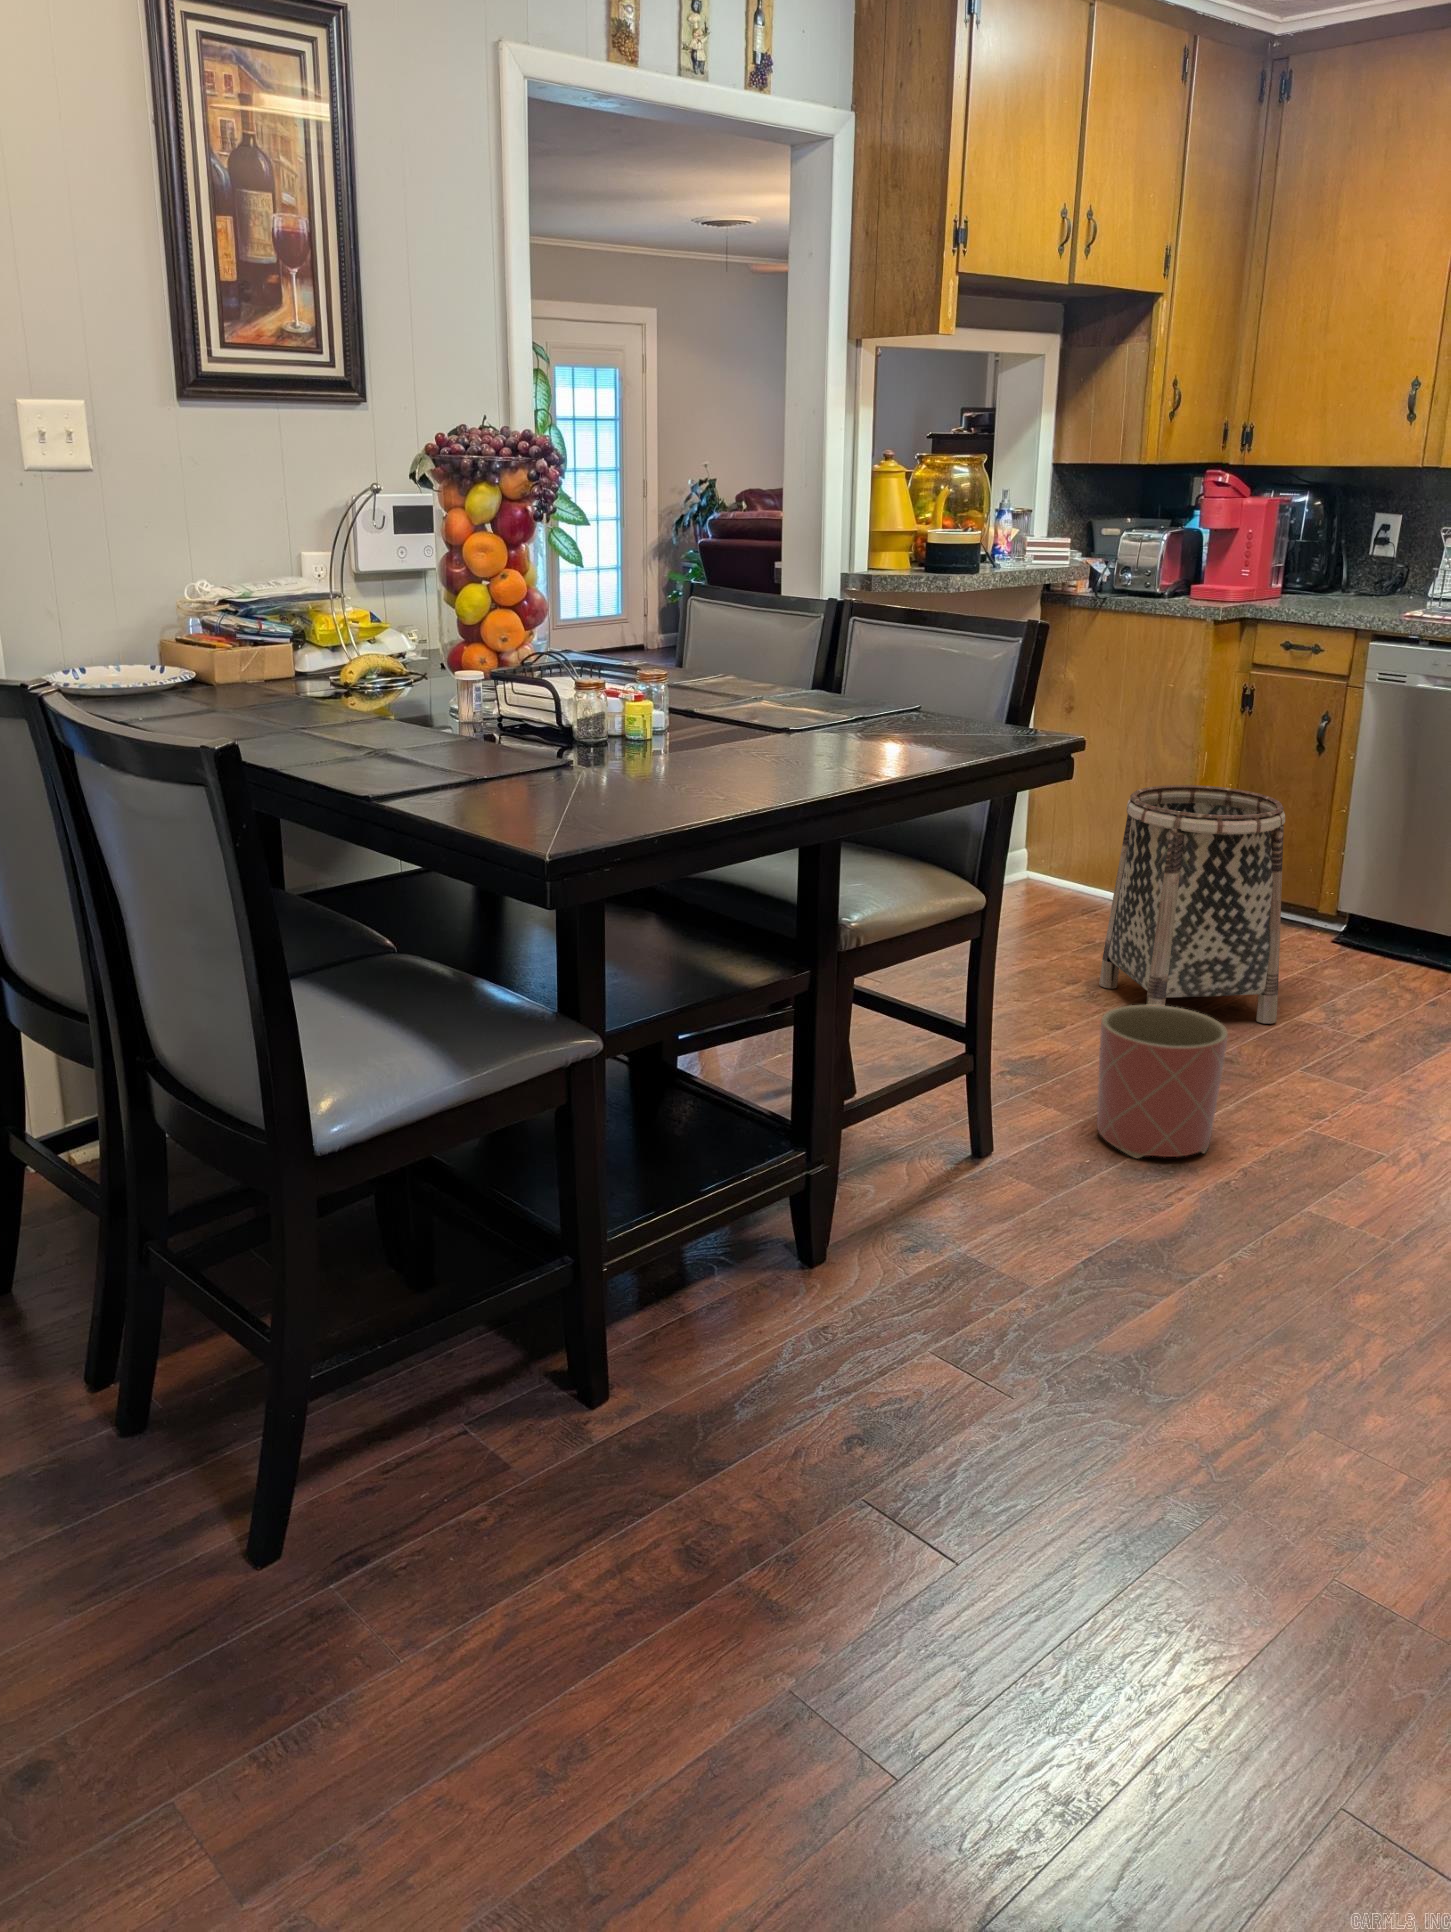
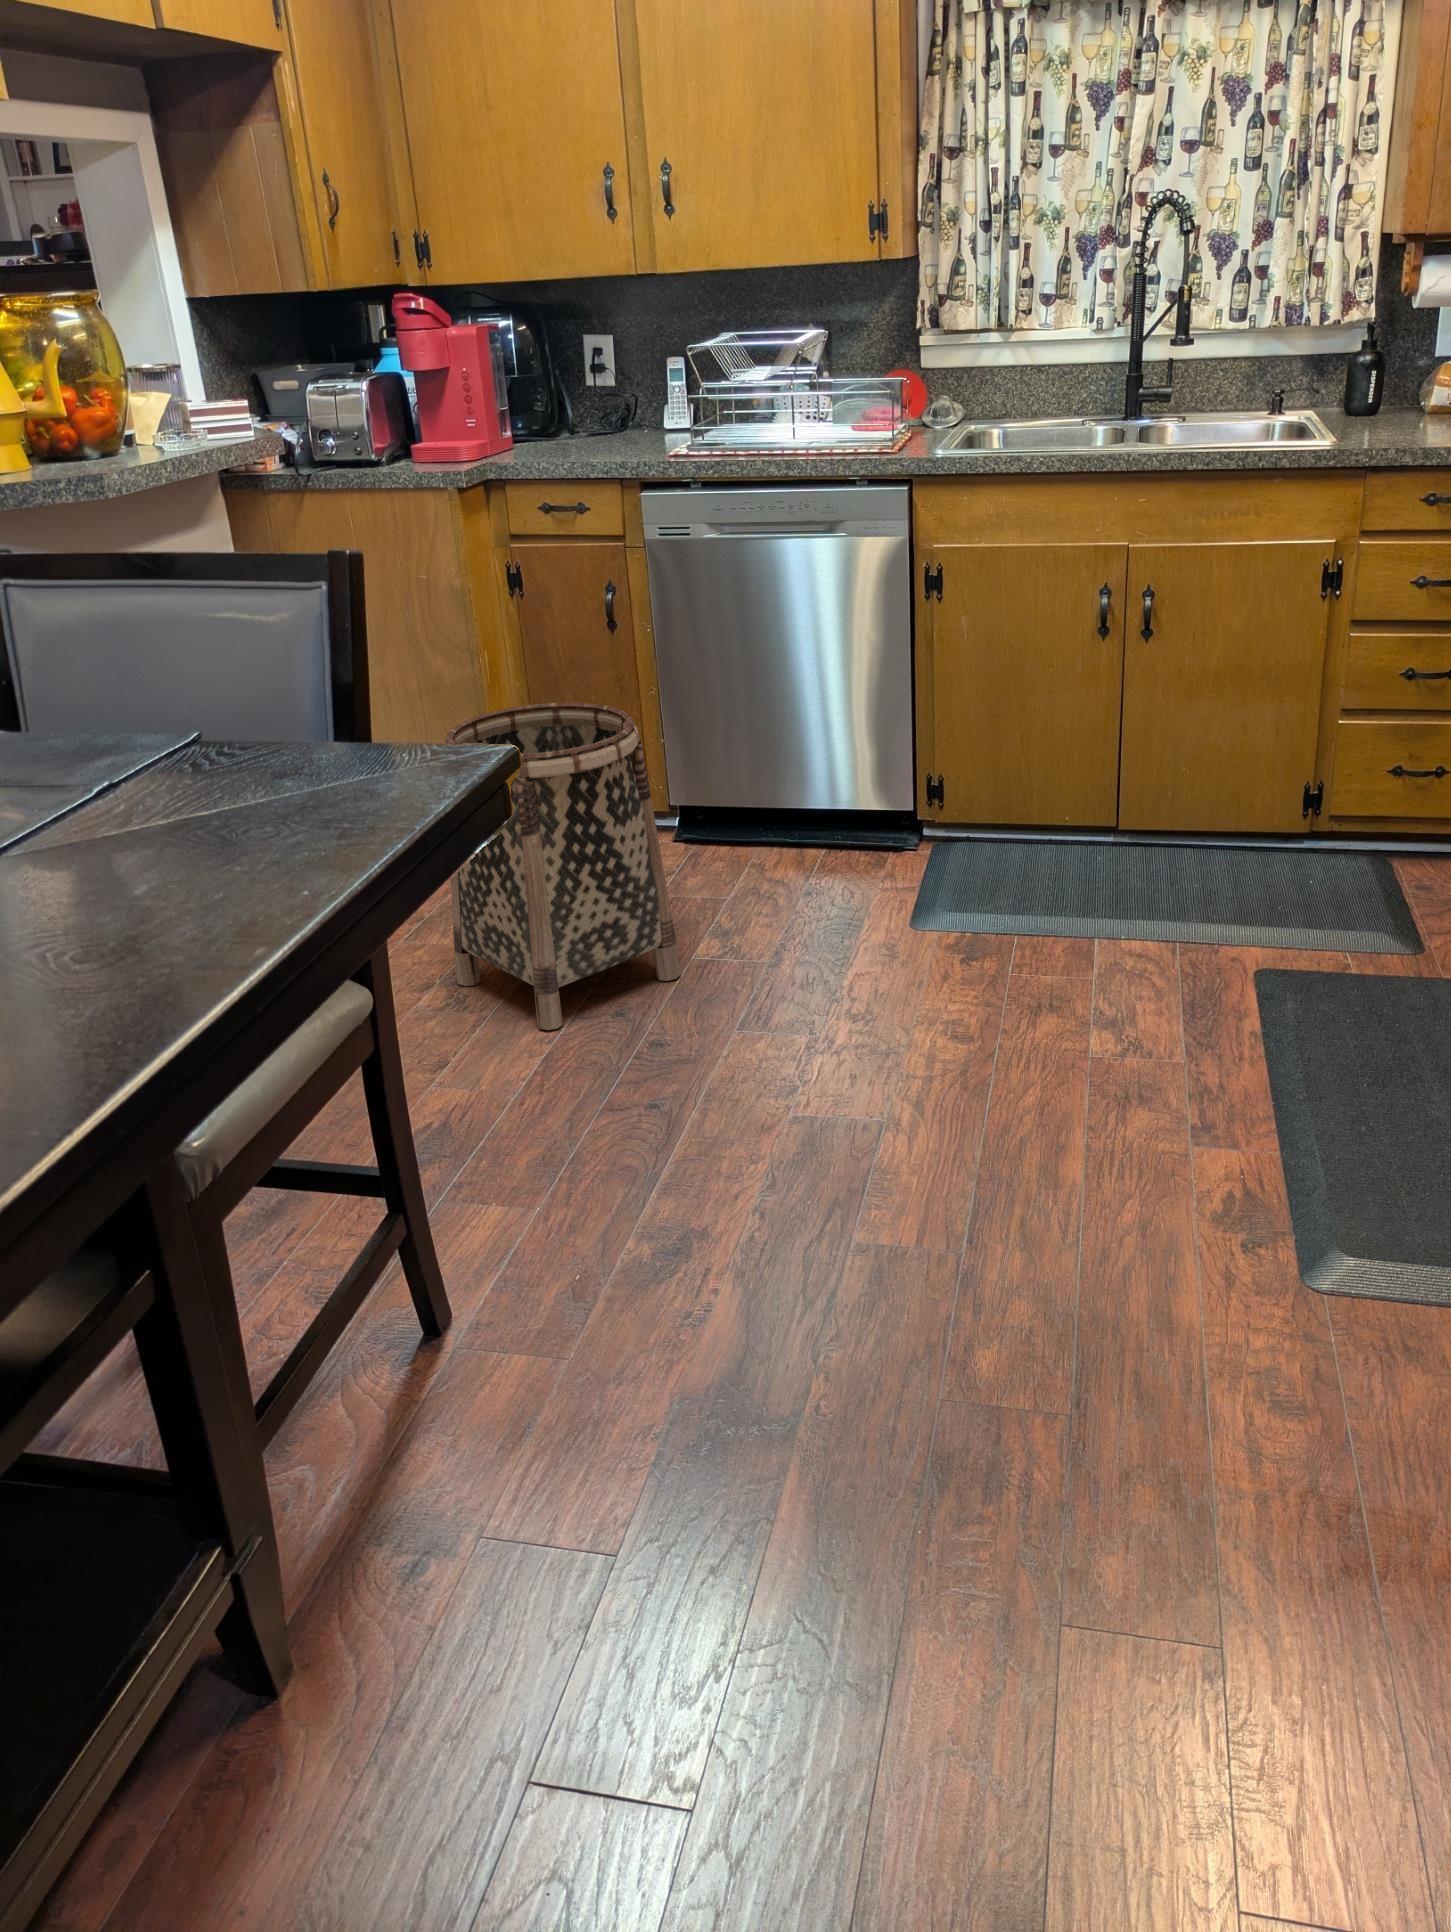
planter: present [1097,1005,1228,1159] -> none [543,1033,712,1257]

